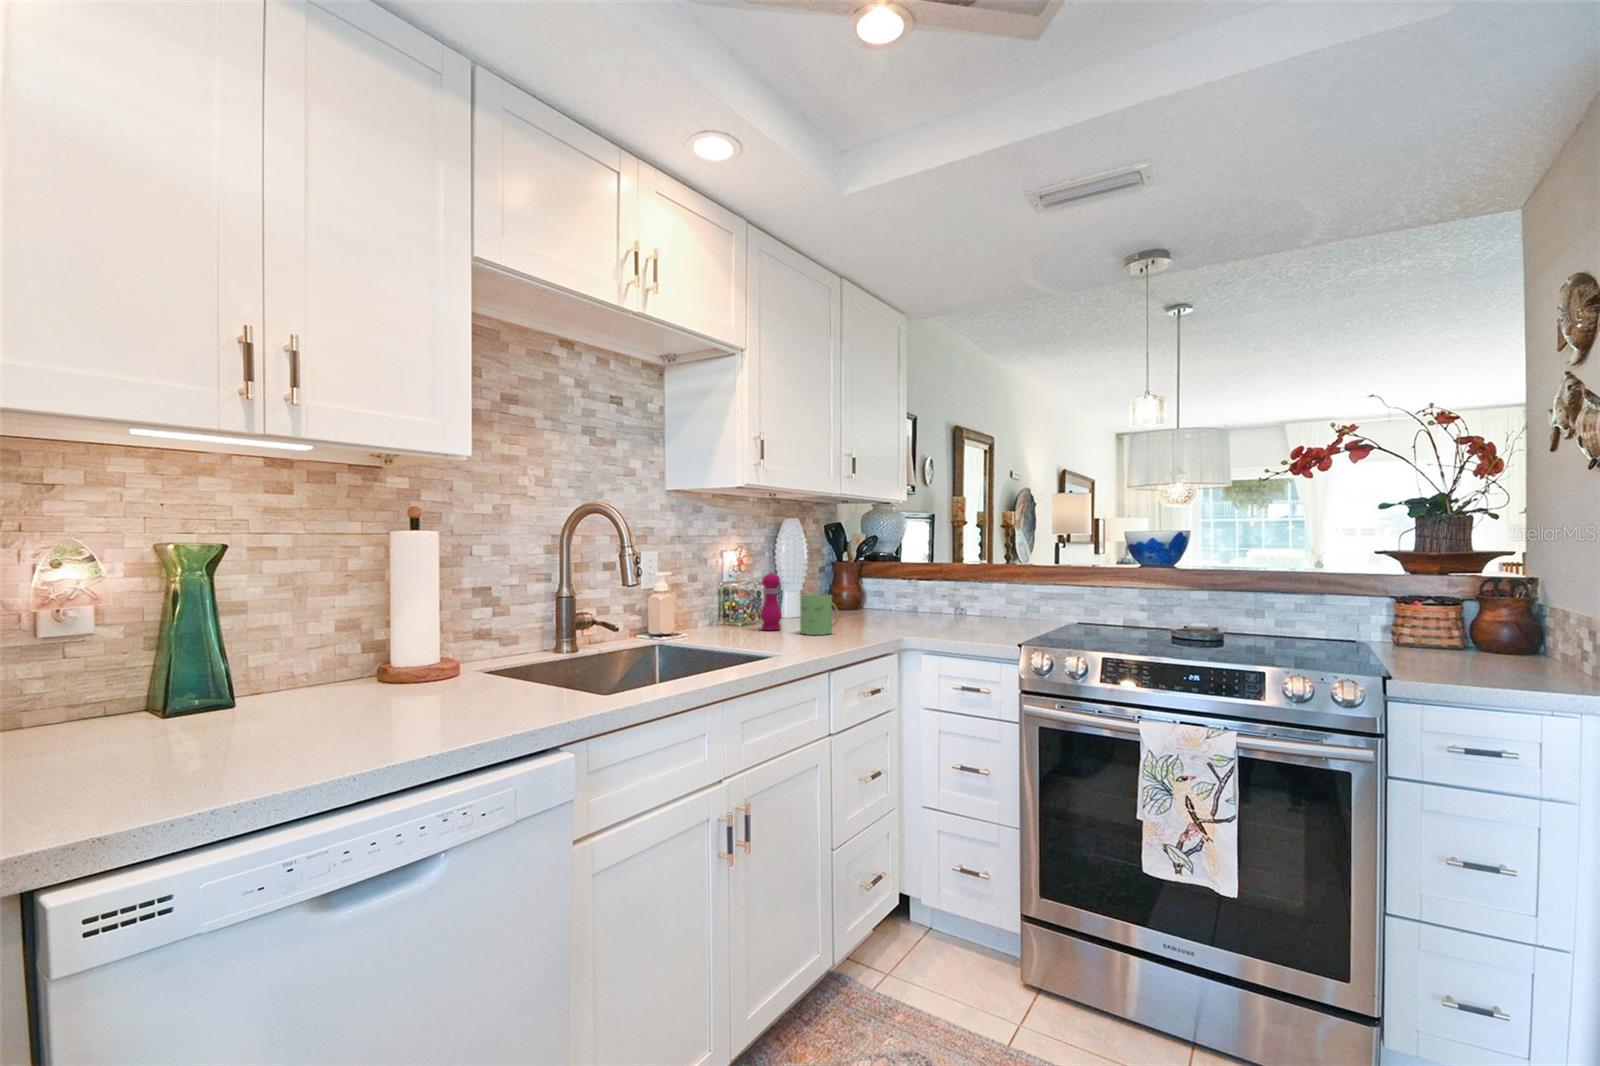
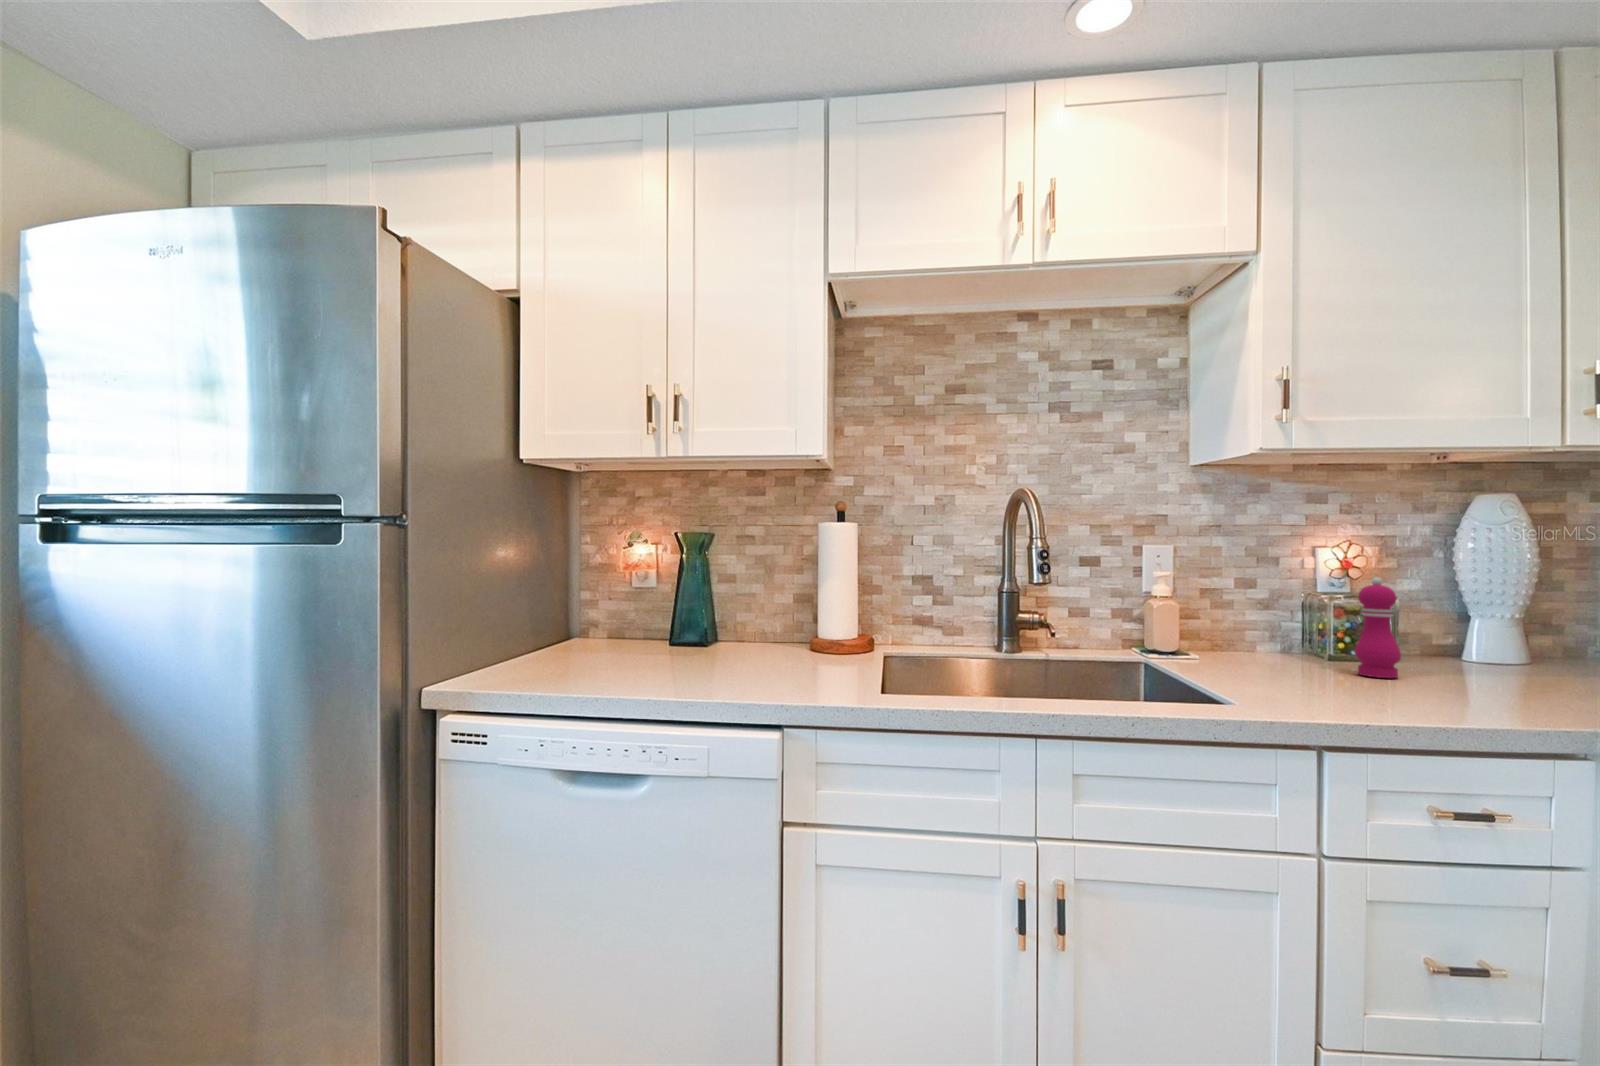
mug: present [800,594,838,635] -> none [1412,623,1499,699]

